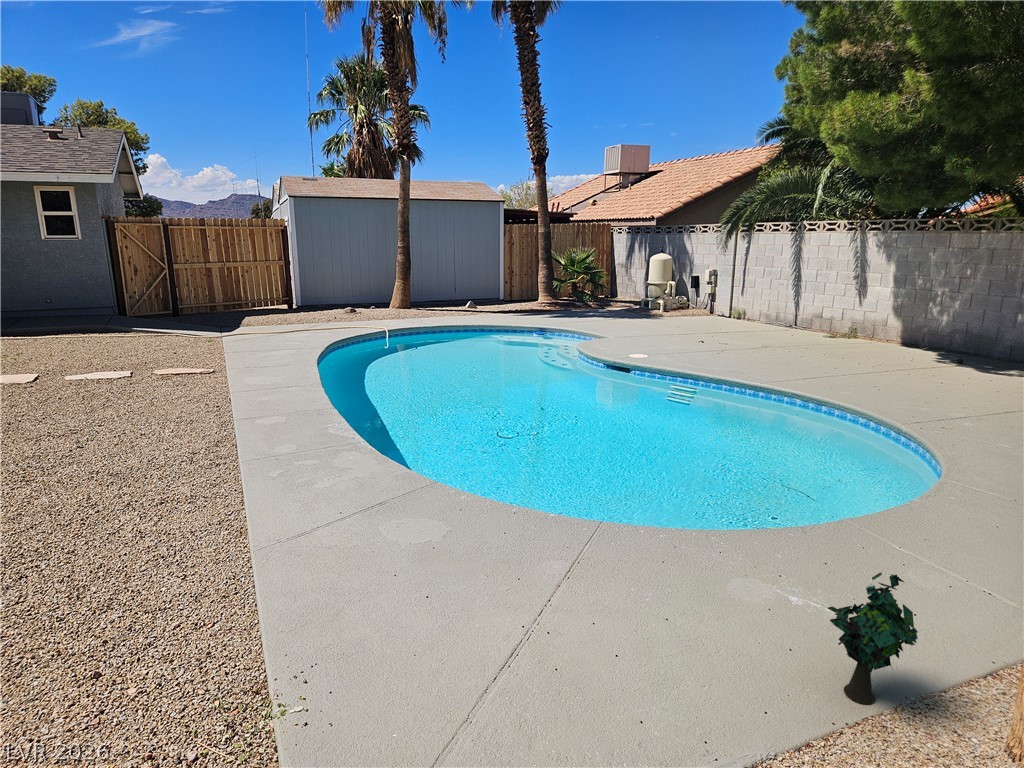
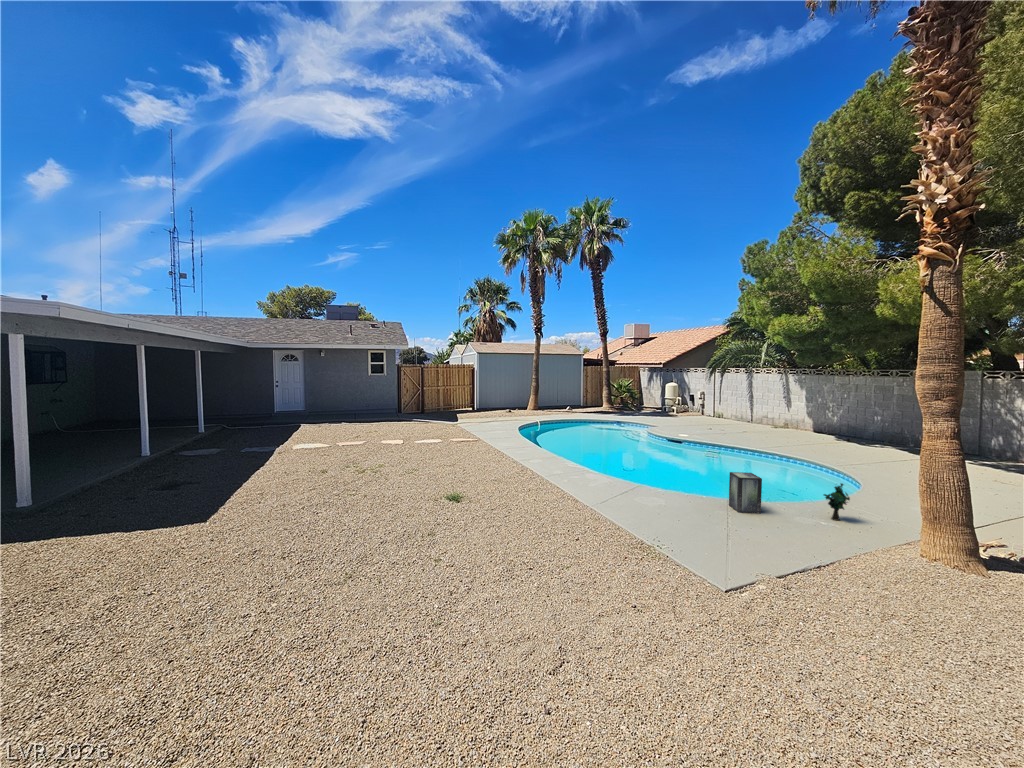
storage box: none [537,513,618,663] -> present [729,472,762,513]

